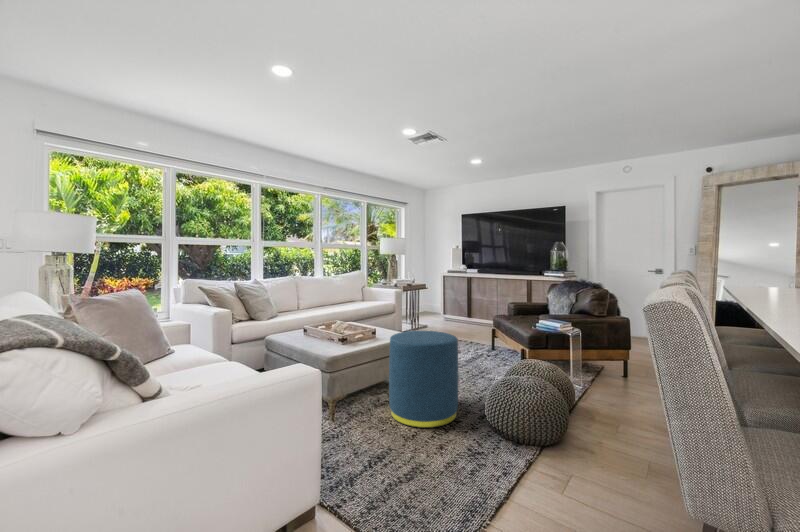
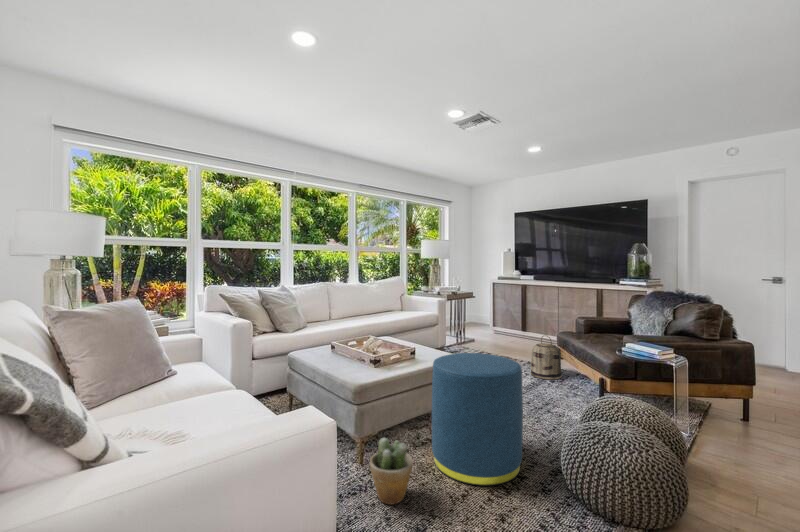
basket: none [471,319,496,355] -> present [531,336,562,380]
potted plant: none [342,394,375,443] -> present [370,438,413,504]

